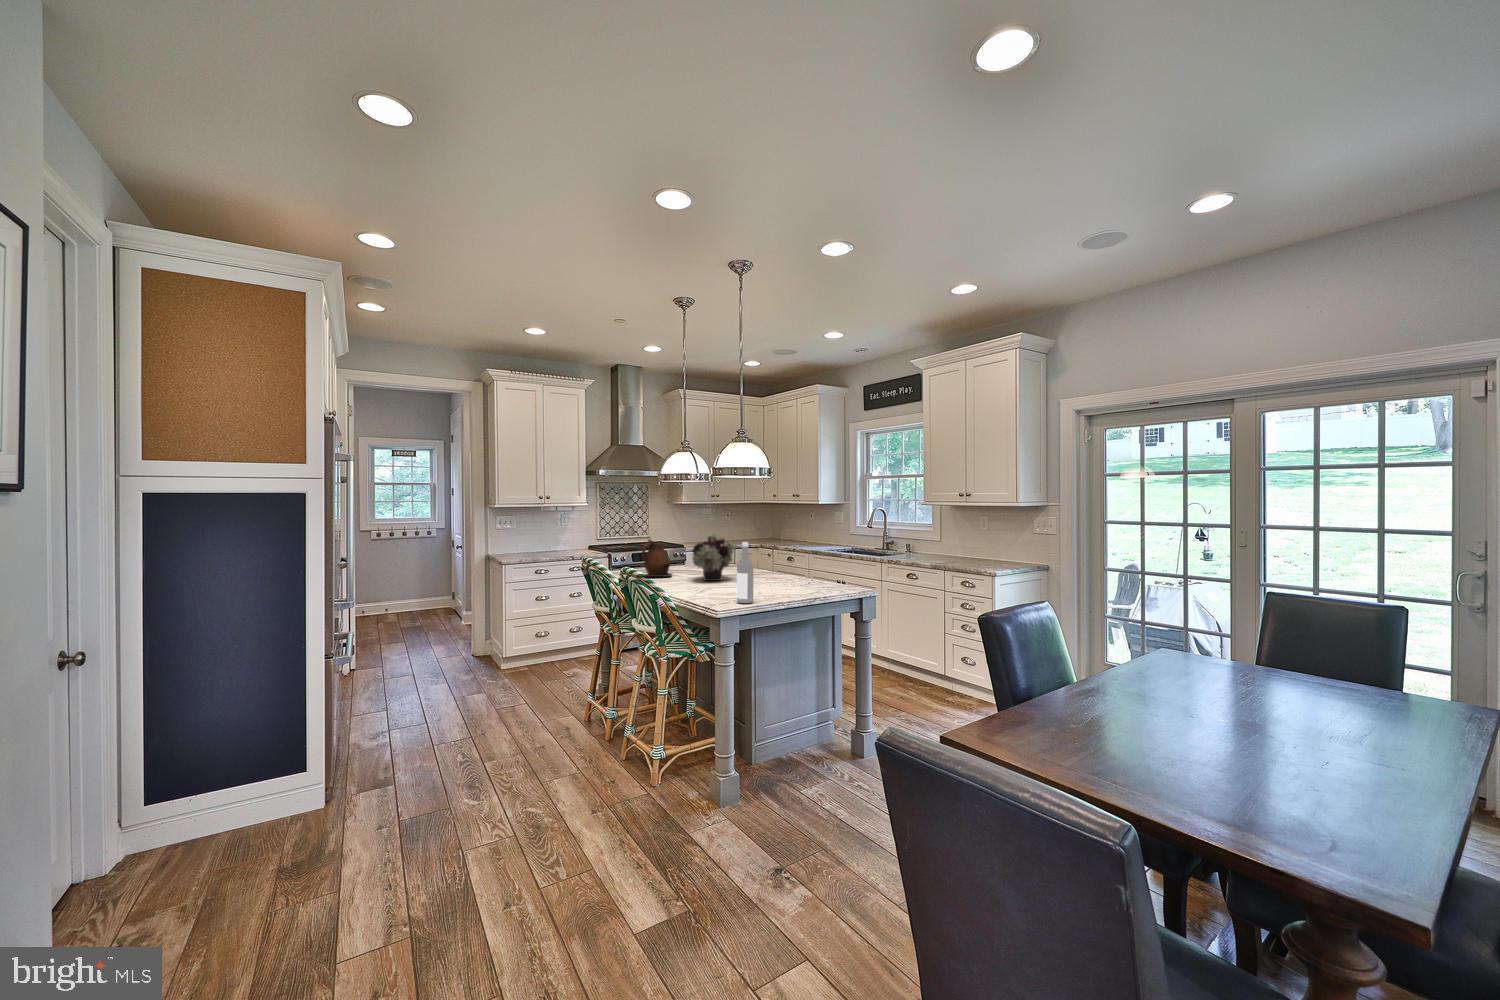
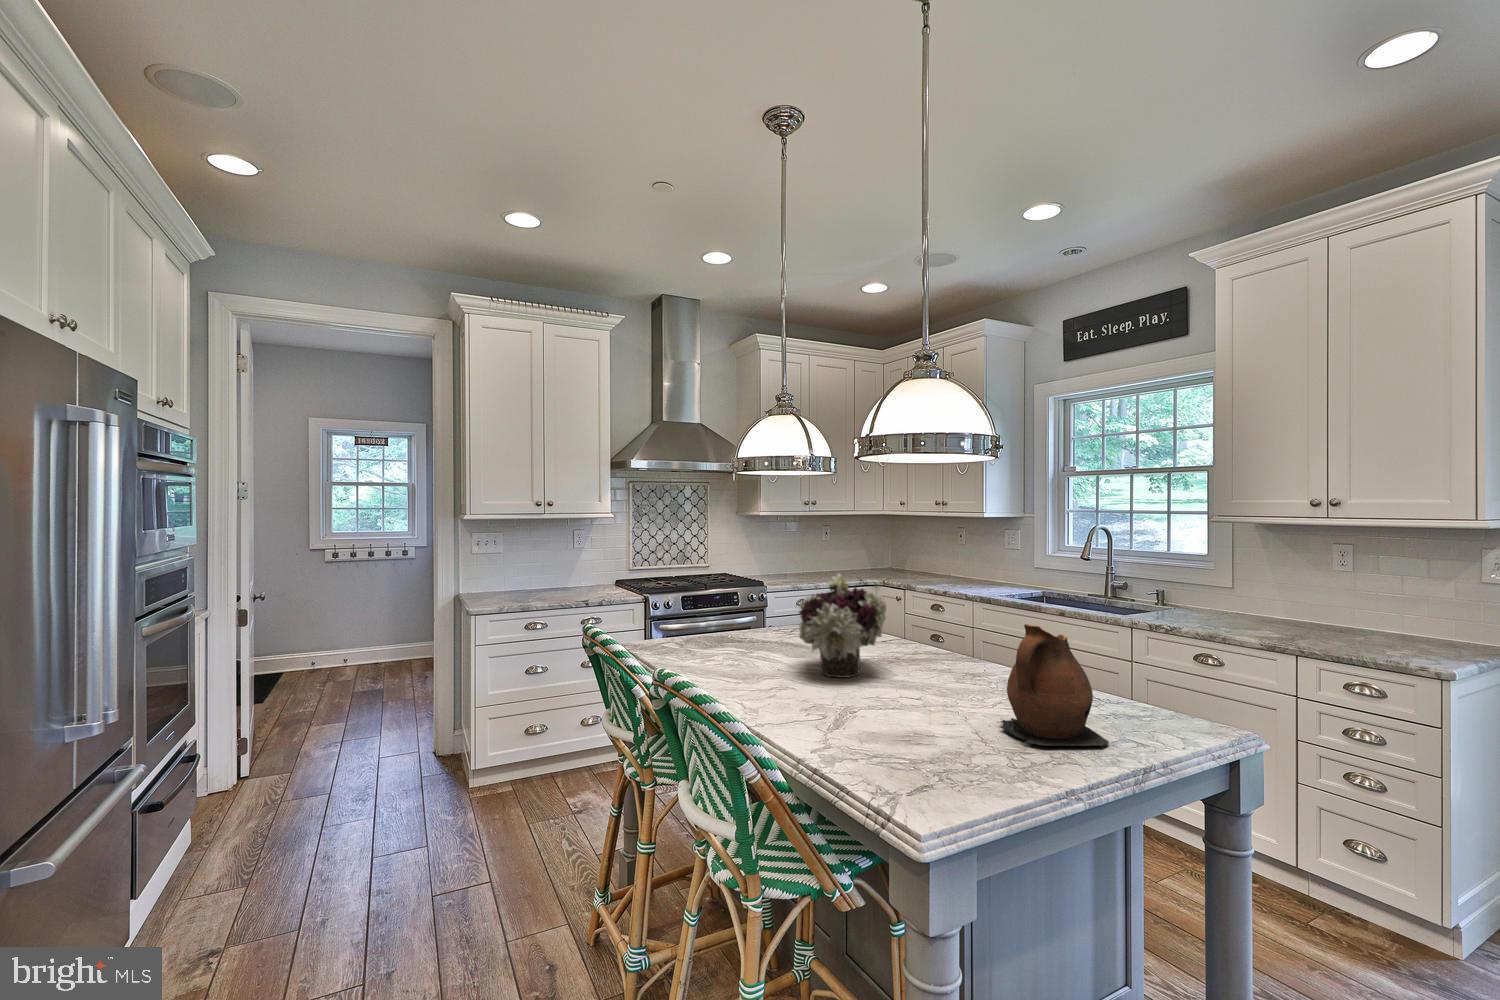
ceramic pitcher: present [642,539,672,577] -> present [997,624,1109,748]
wine bottle: present [737,542,753,604] -> none [943,620,989,787]

